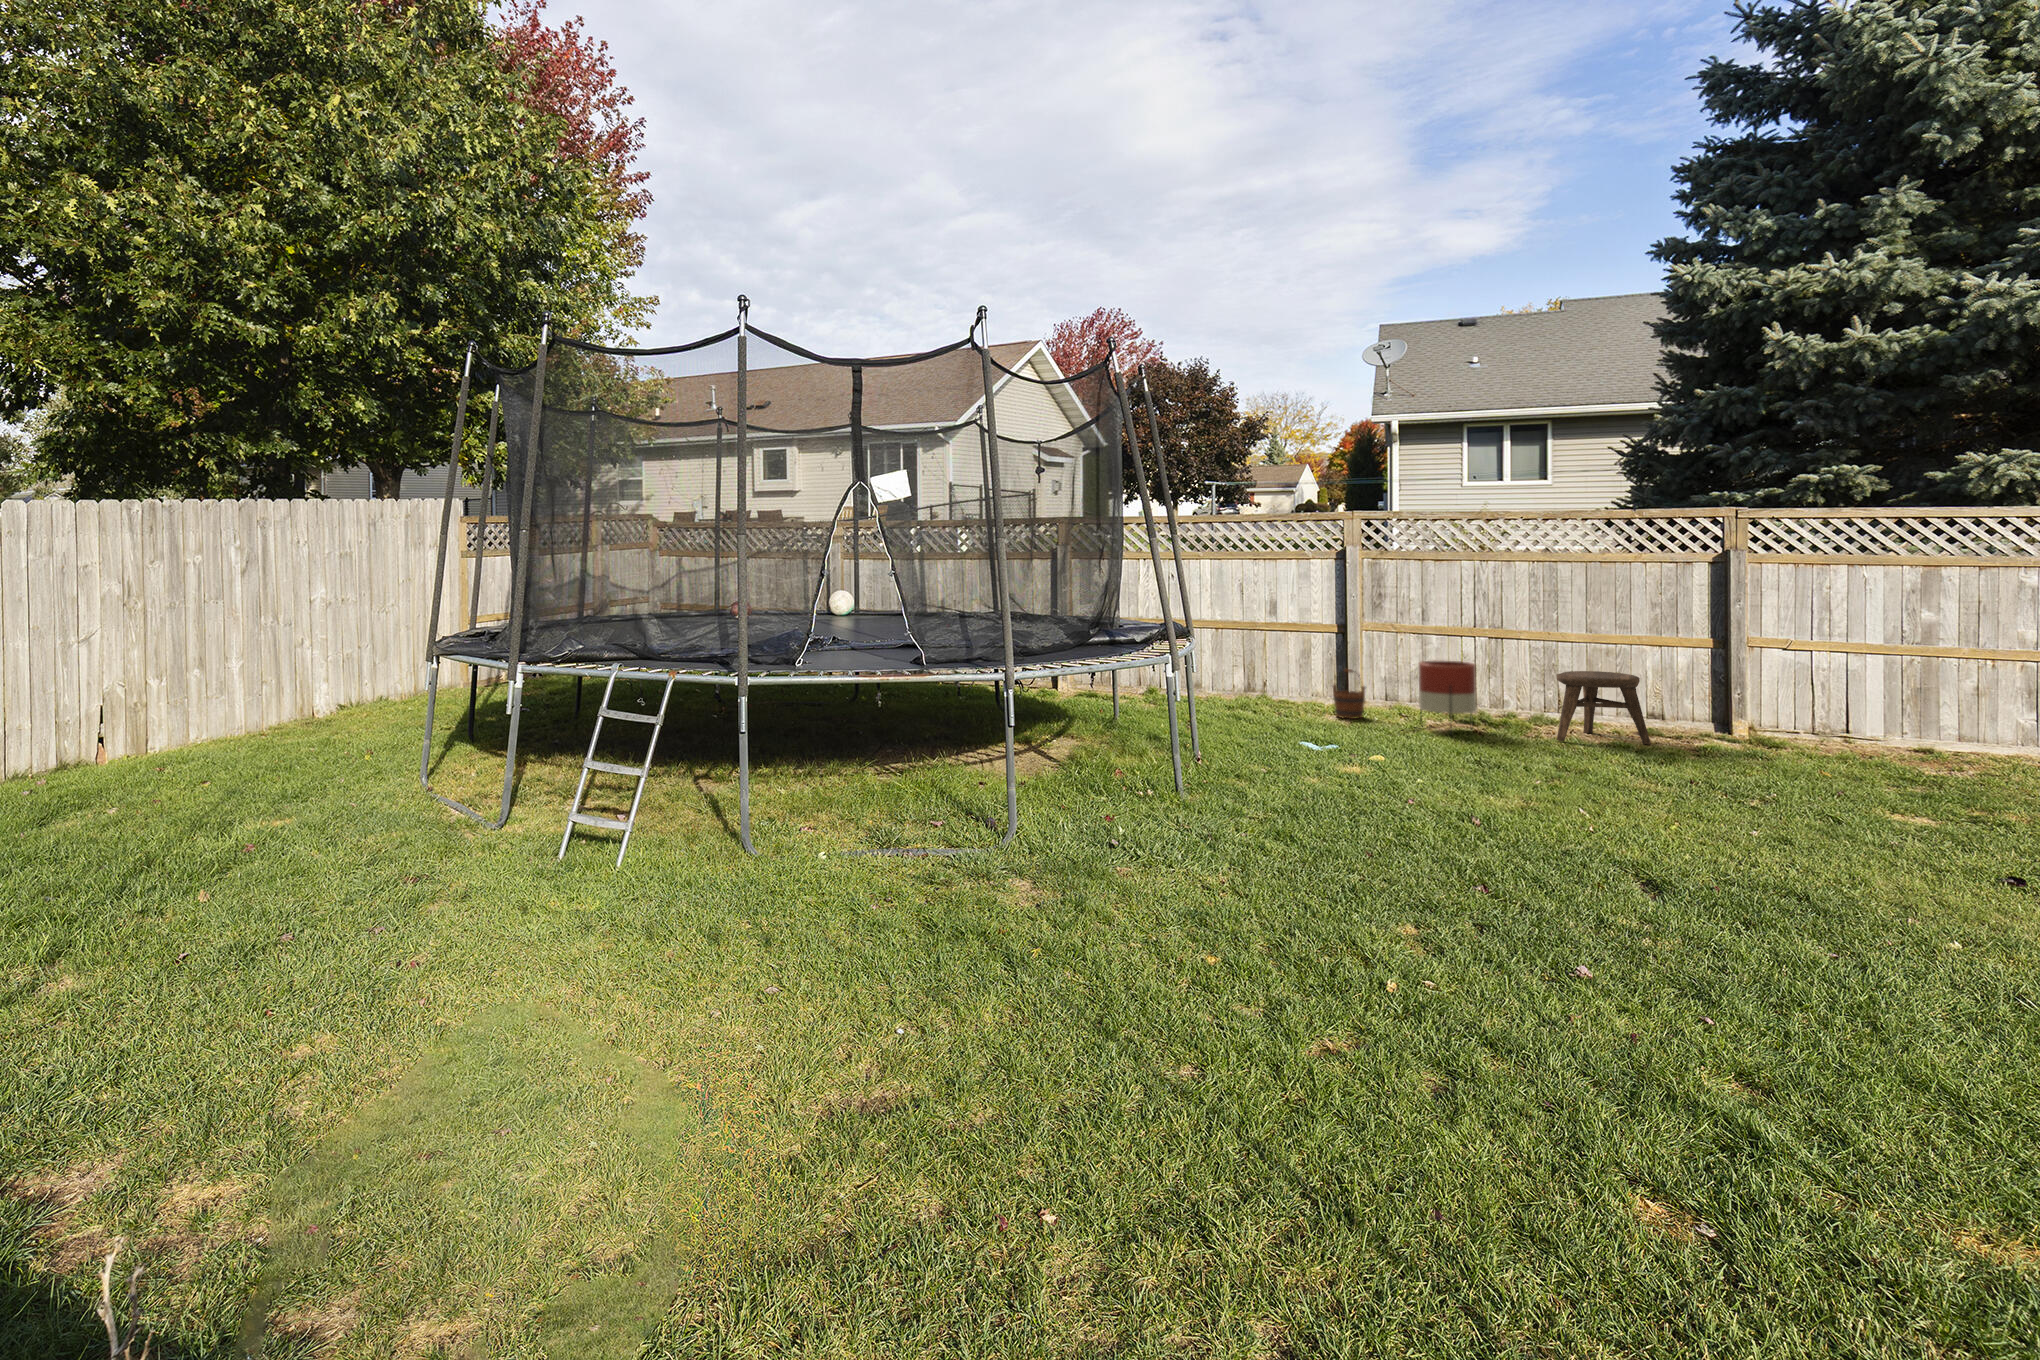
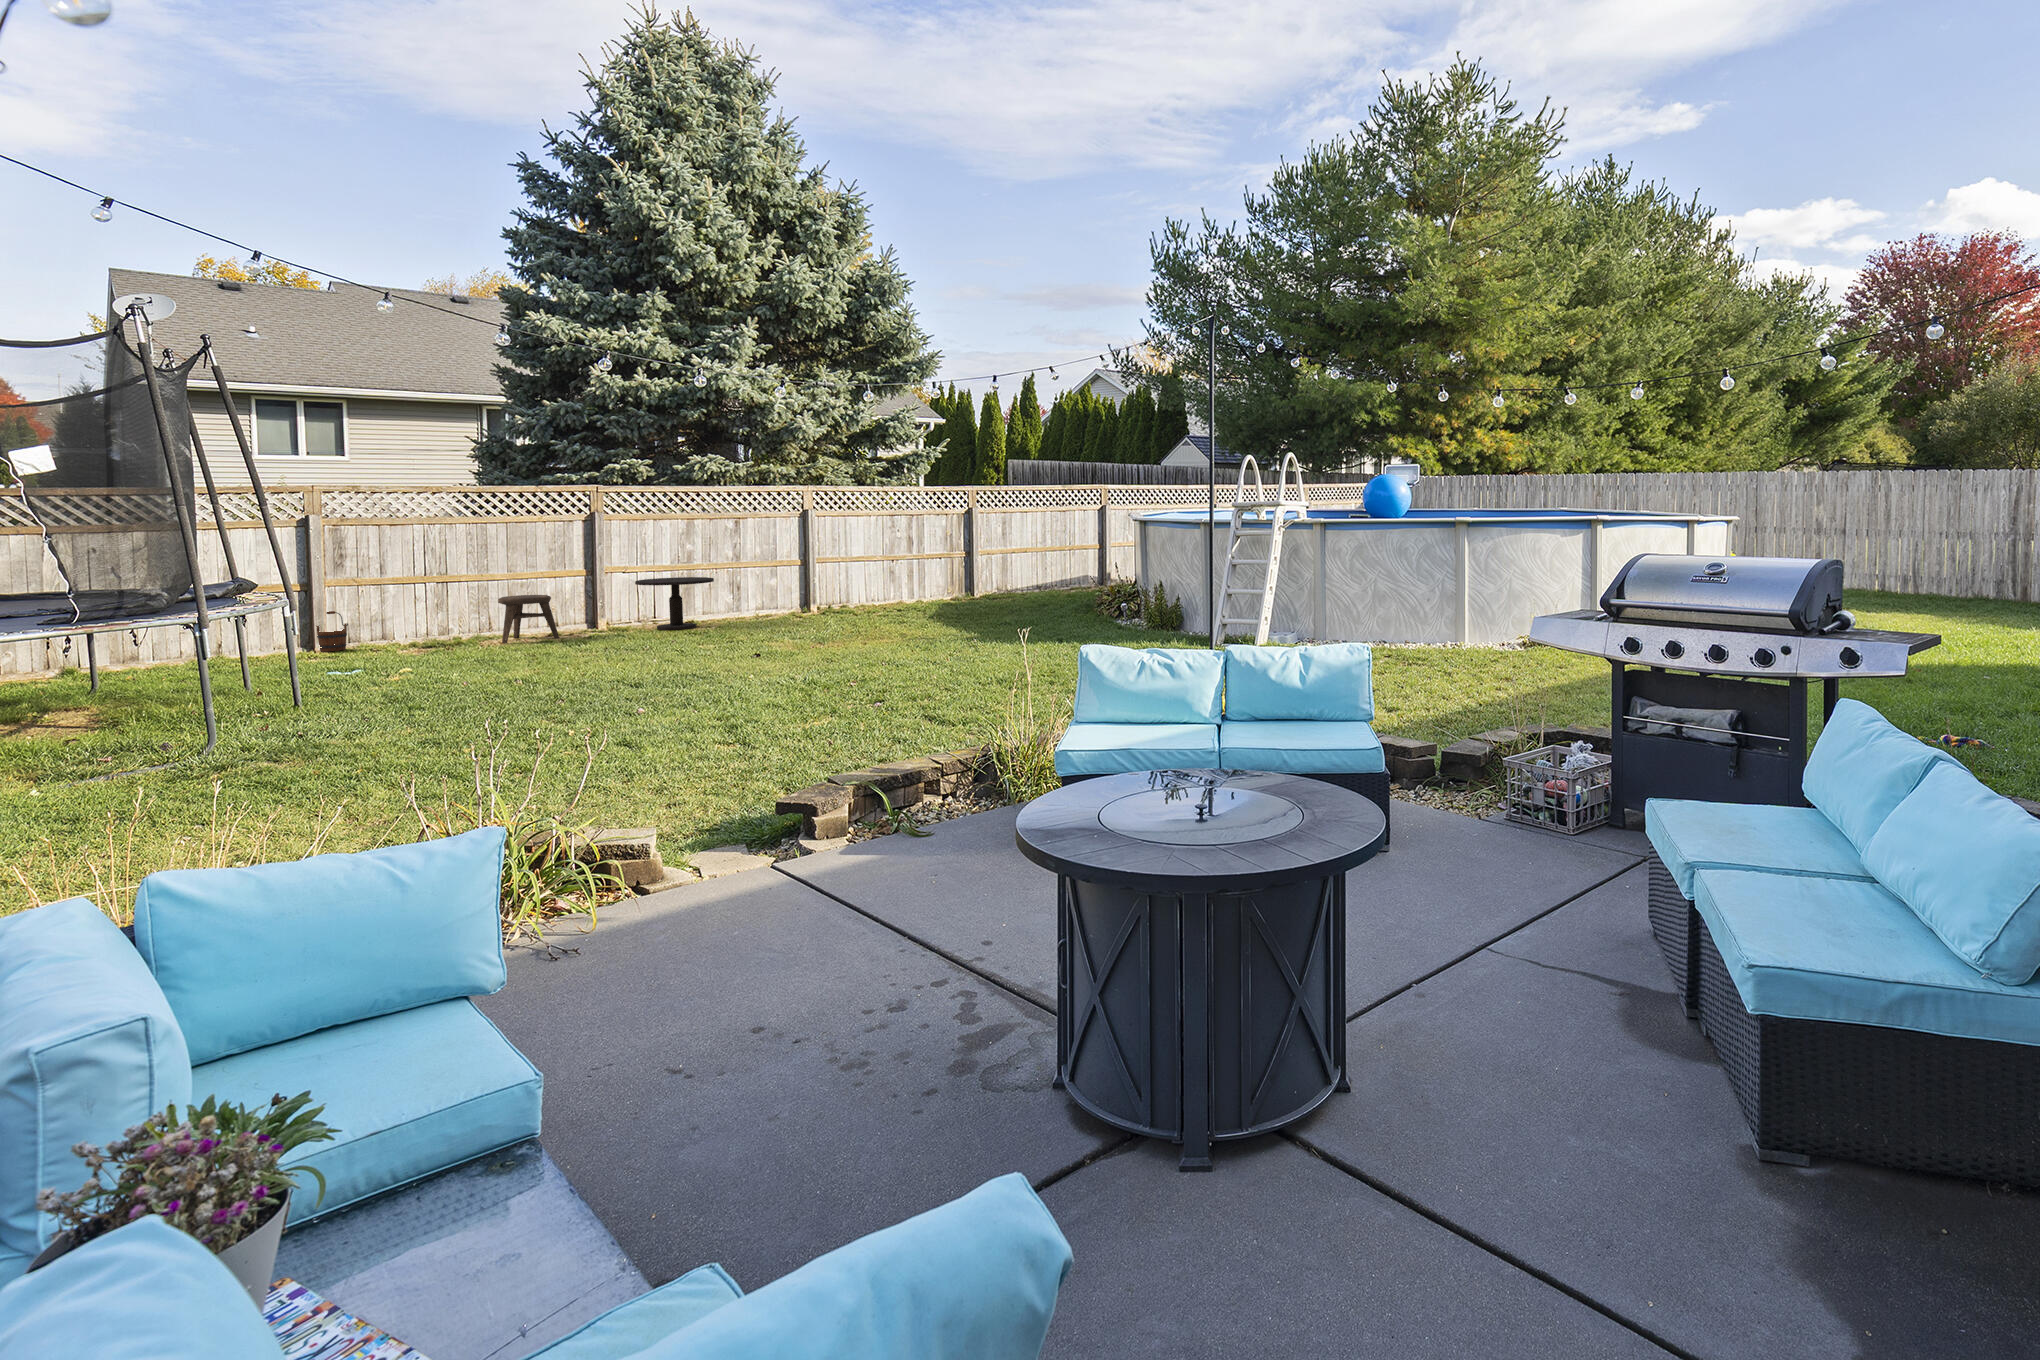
planter: present [1419,660,1477,734] -> none [395,597,442,650]
side table: none [1798,664,1980,765] -> present [635,577,714,630]

